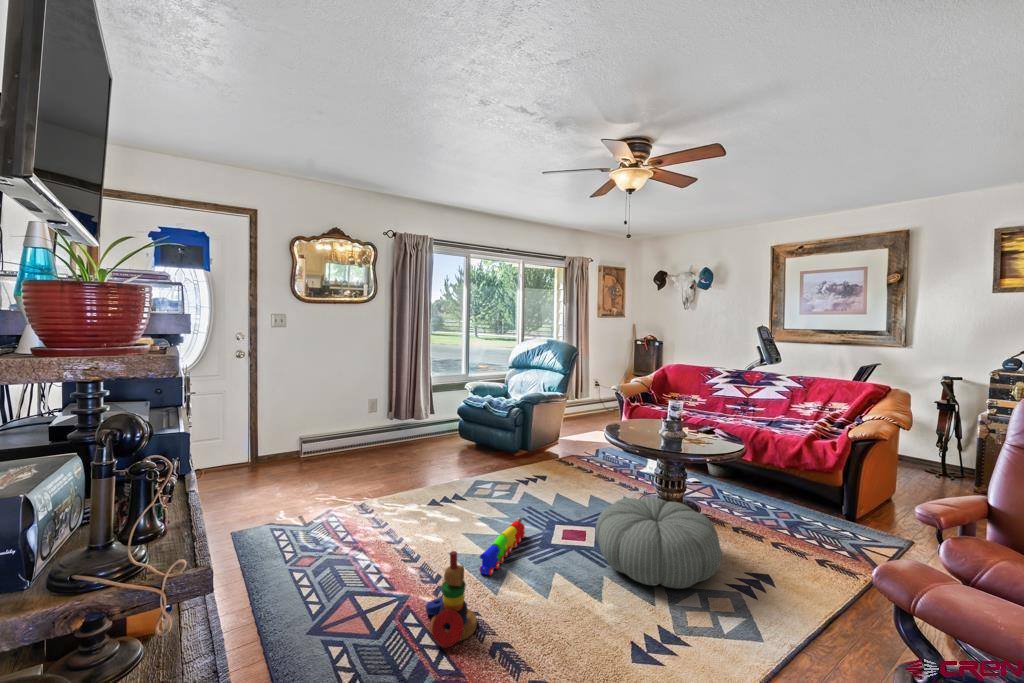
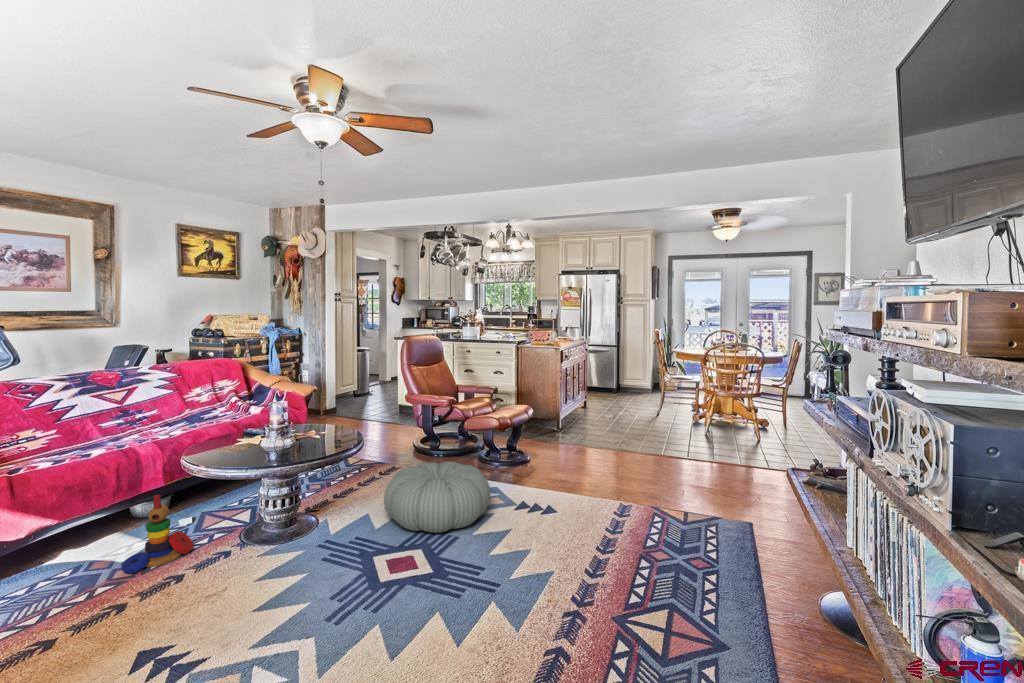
toy train: present [479,517,525,575] -> none [432,560,537,593]
stacking toy: present [426,551,477,647] -> present [121,495,193,574]

